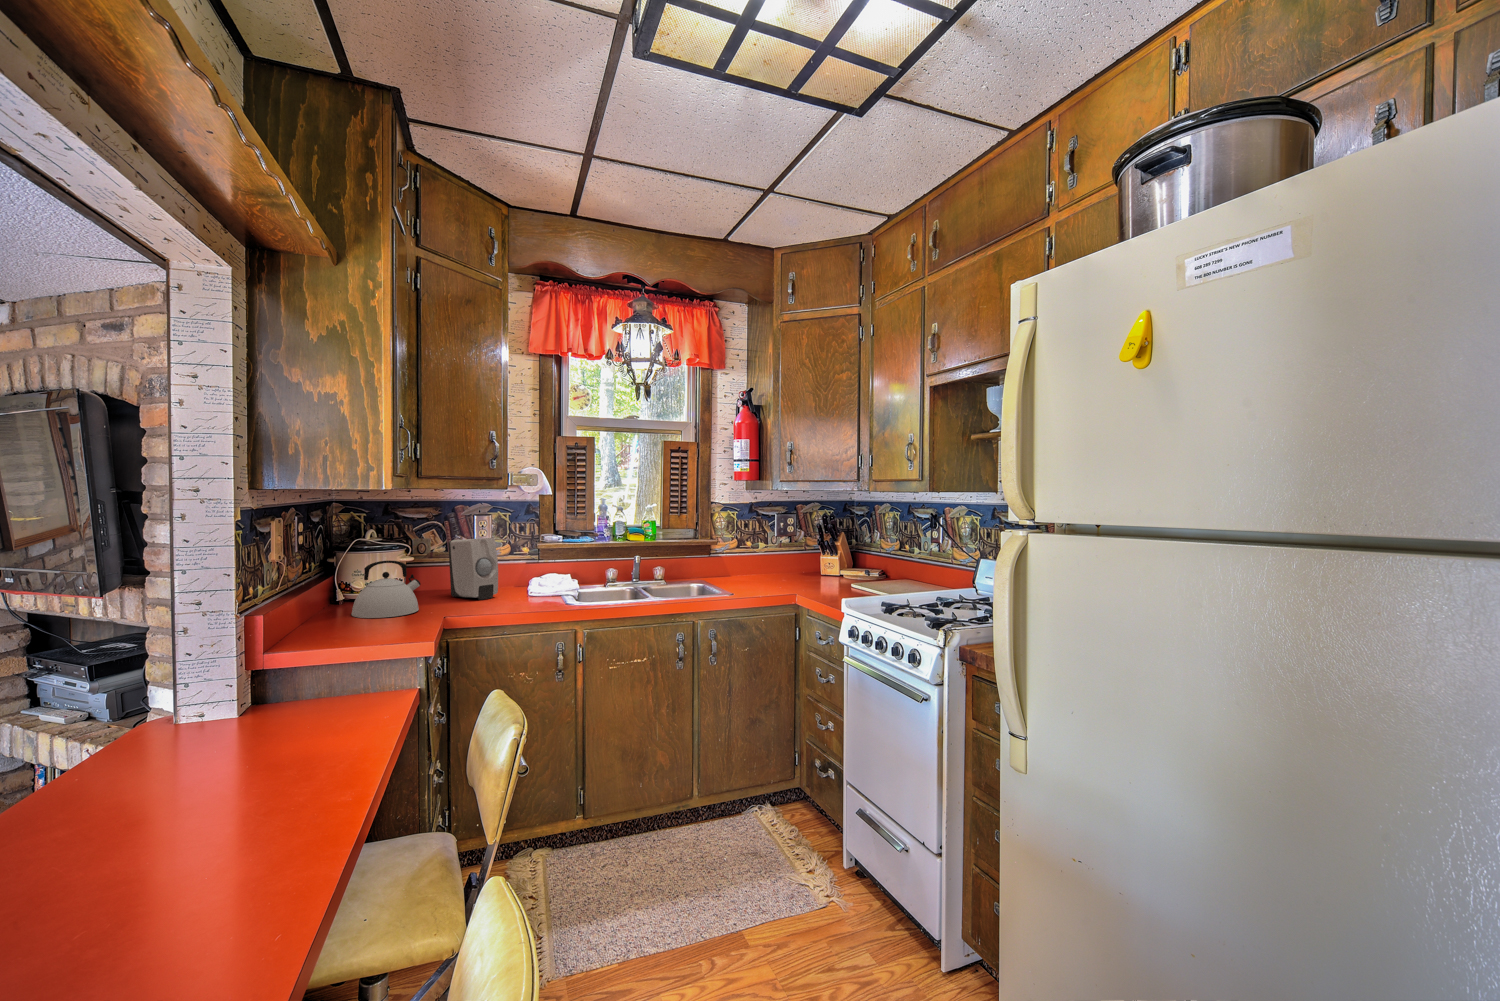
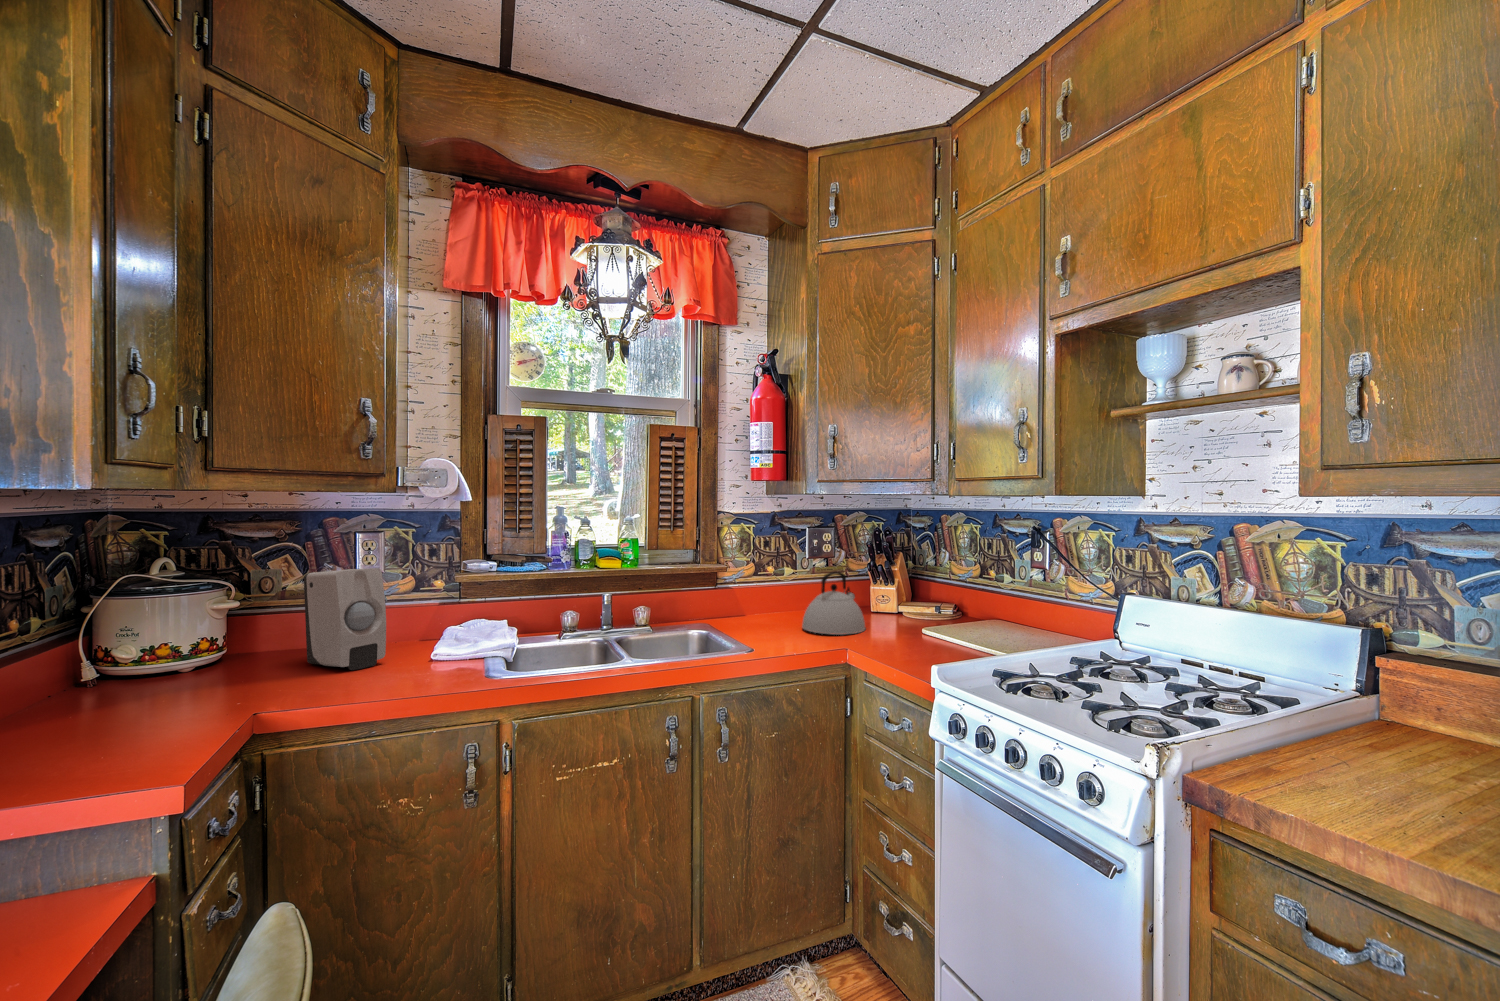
kettle: present [351,560,421,618] -> present [802,572,865,635]

